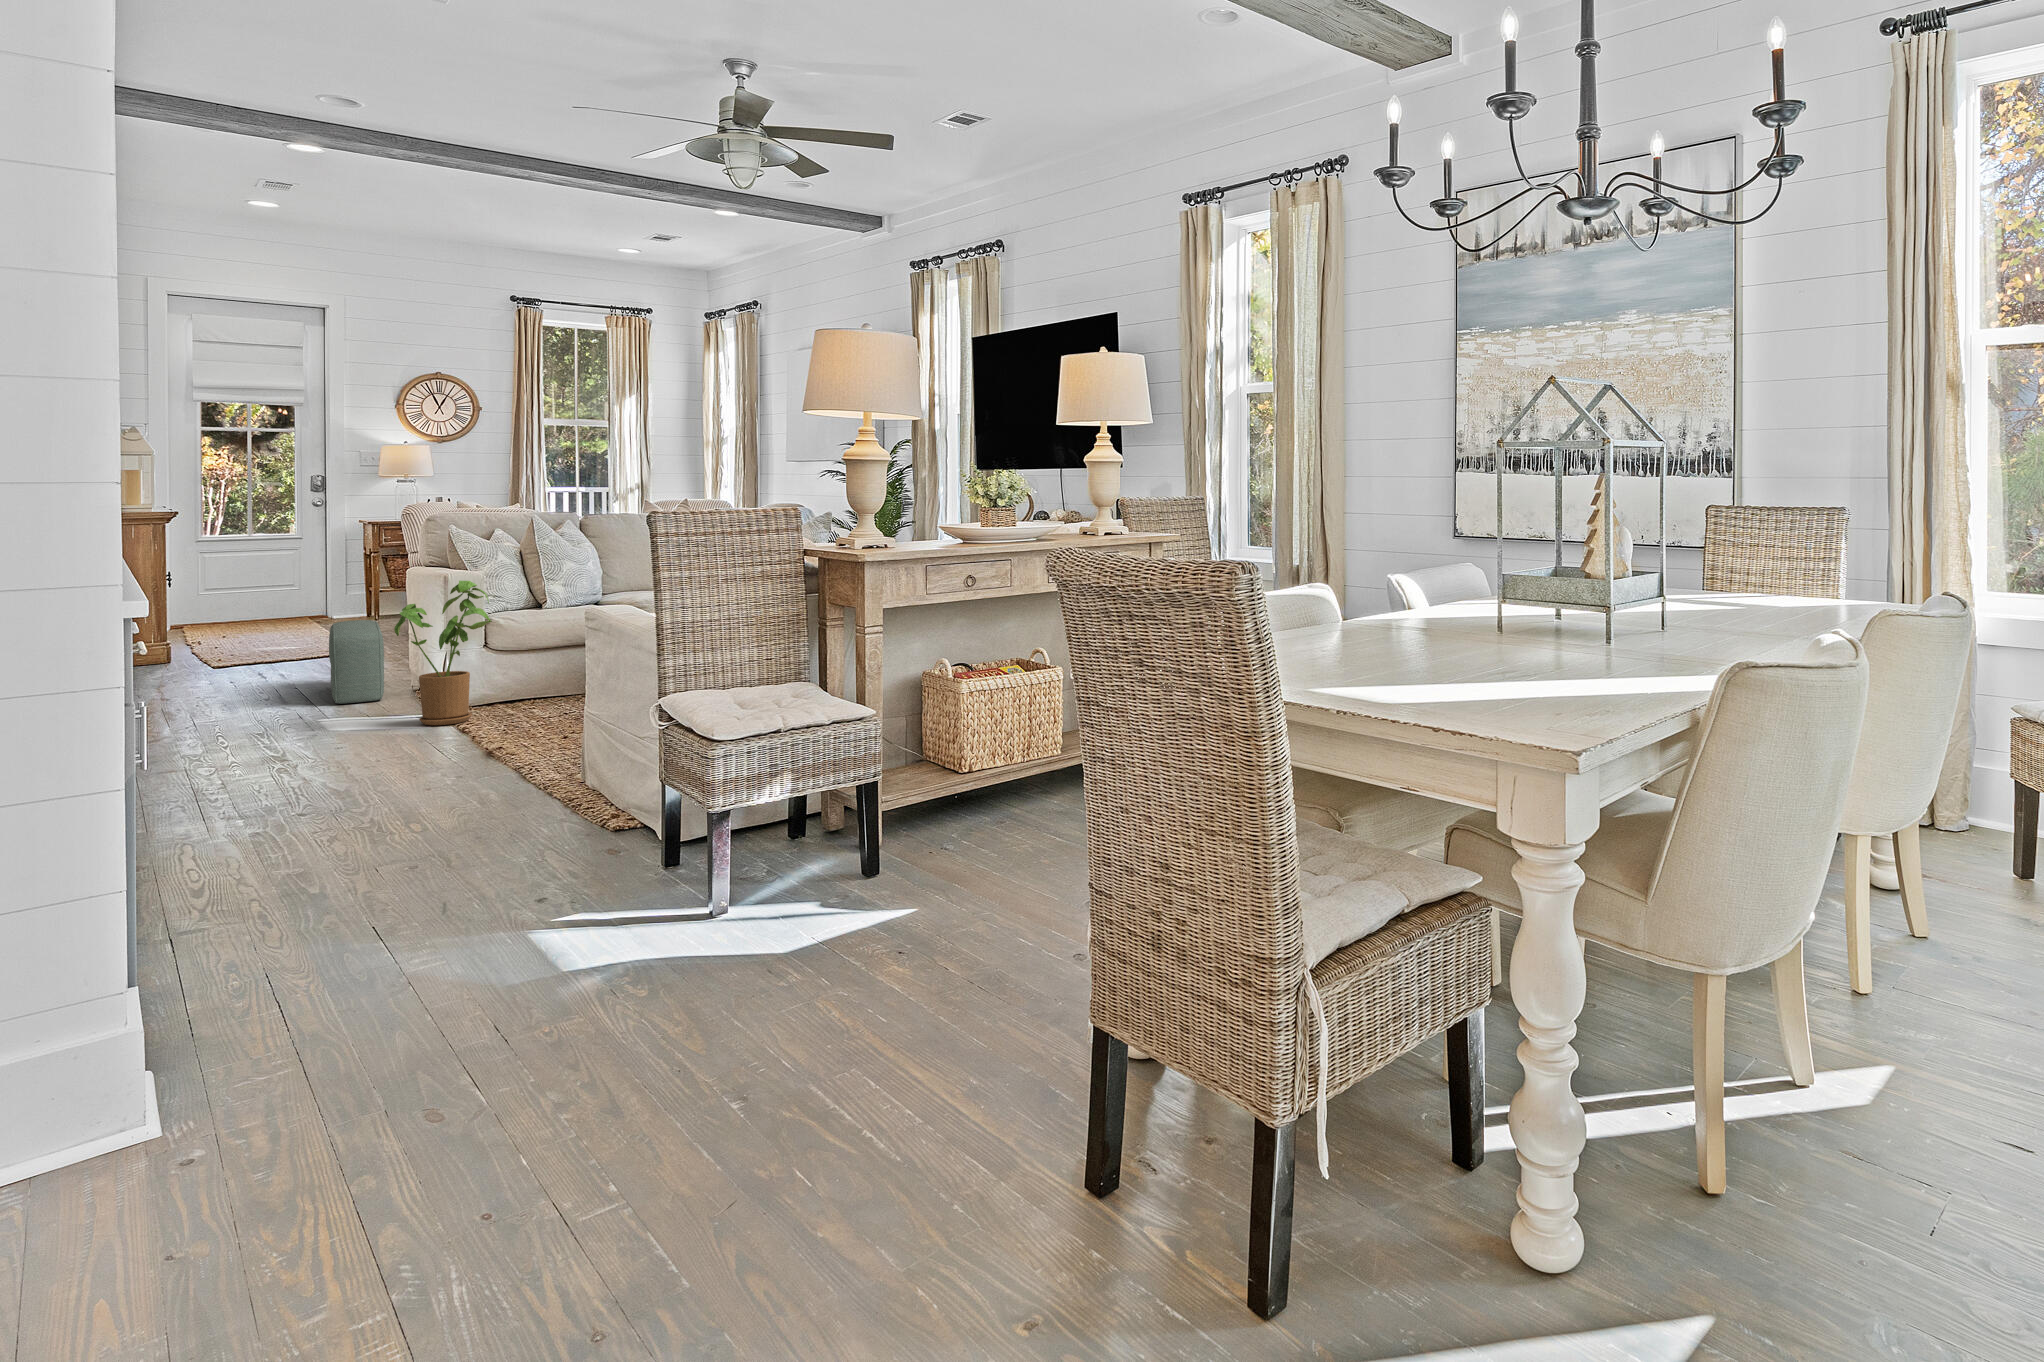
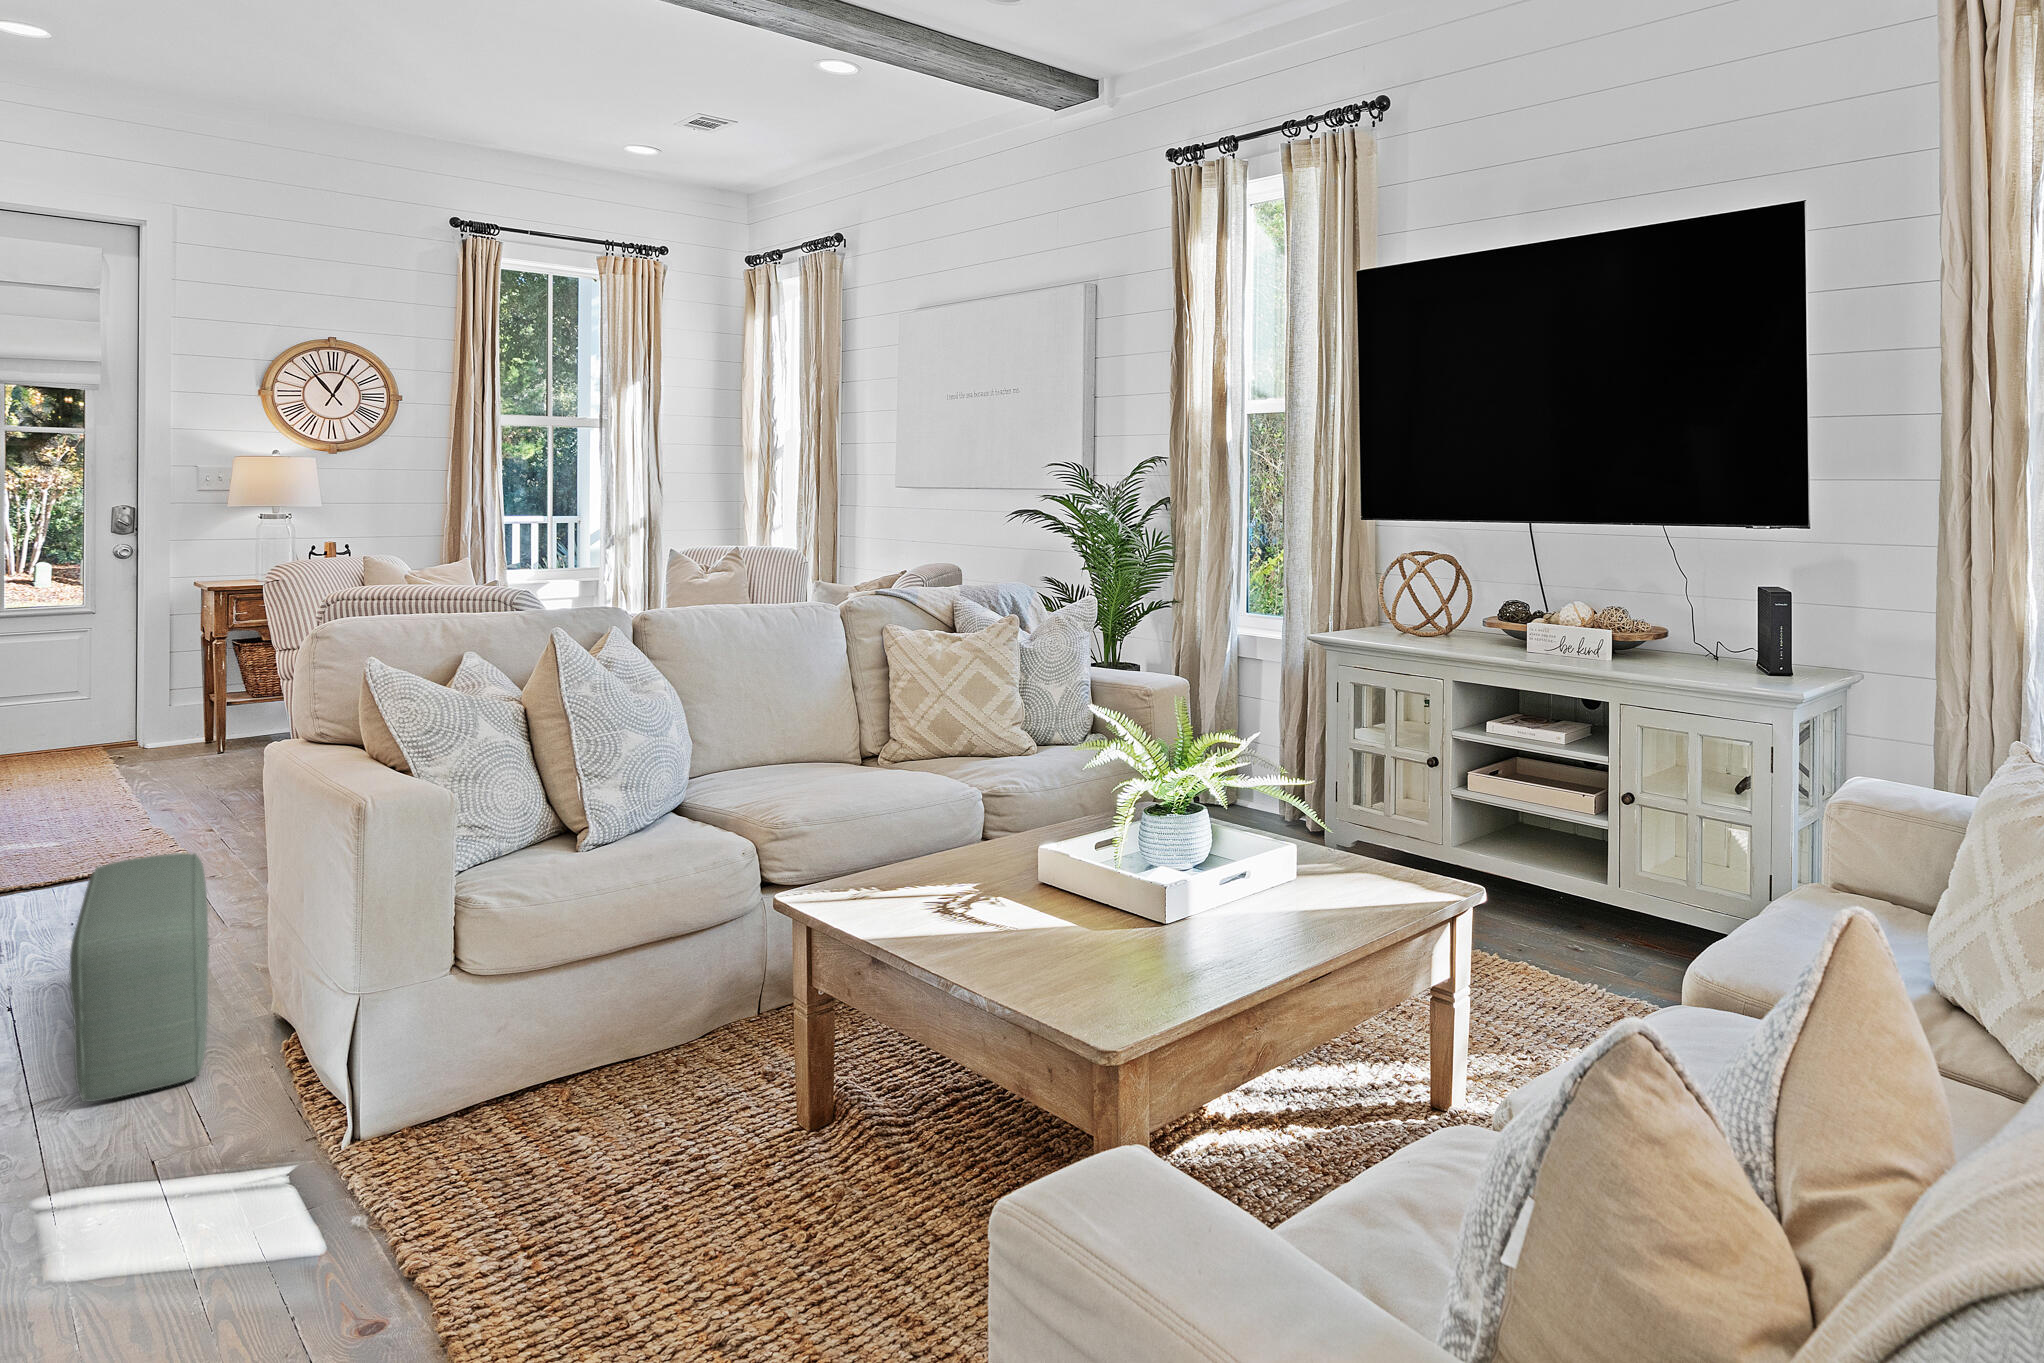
house plant: present [394,581,492,725] -> none [222,836,486,1240]

